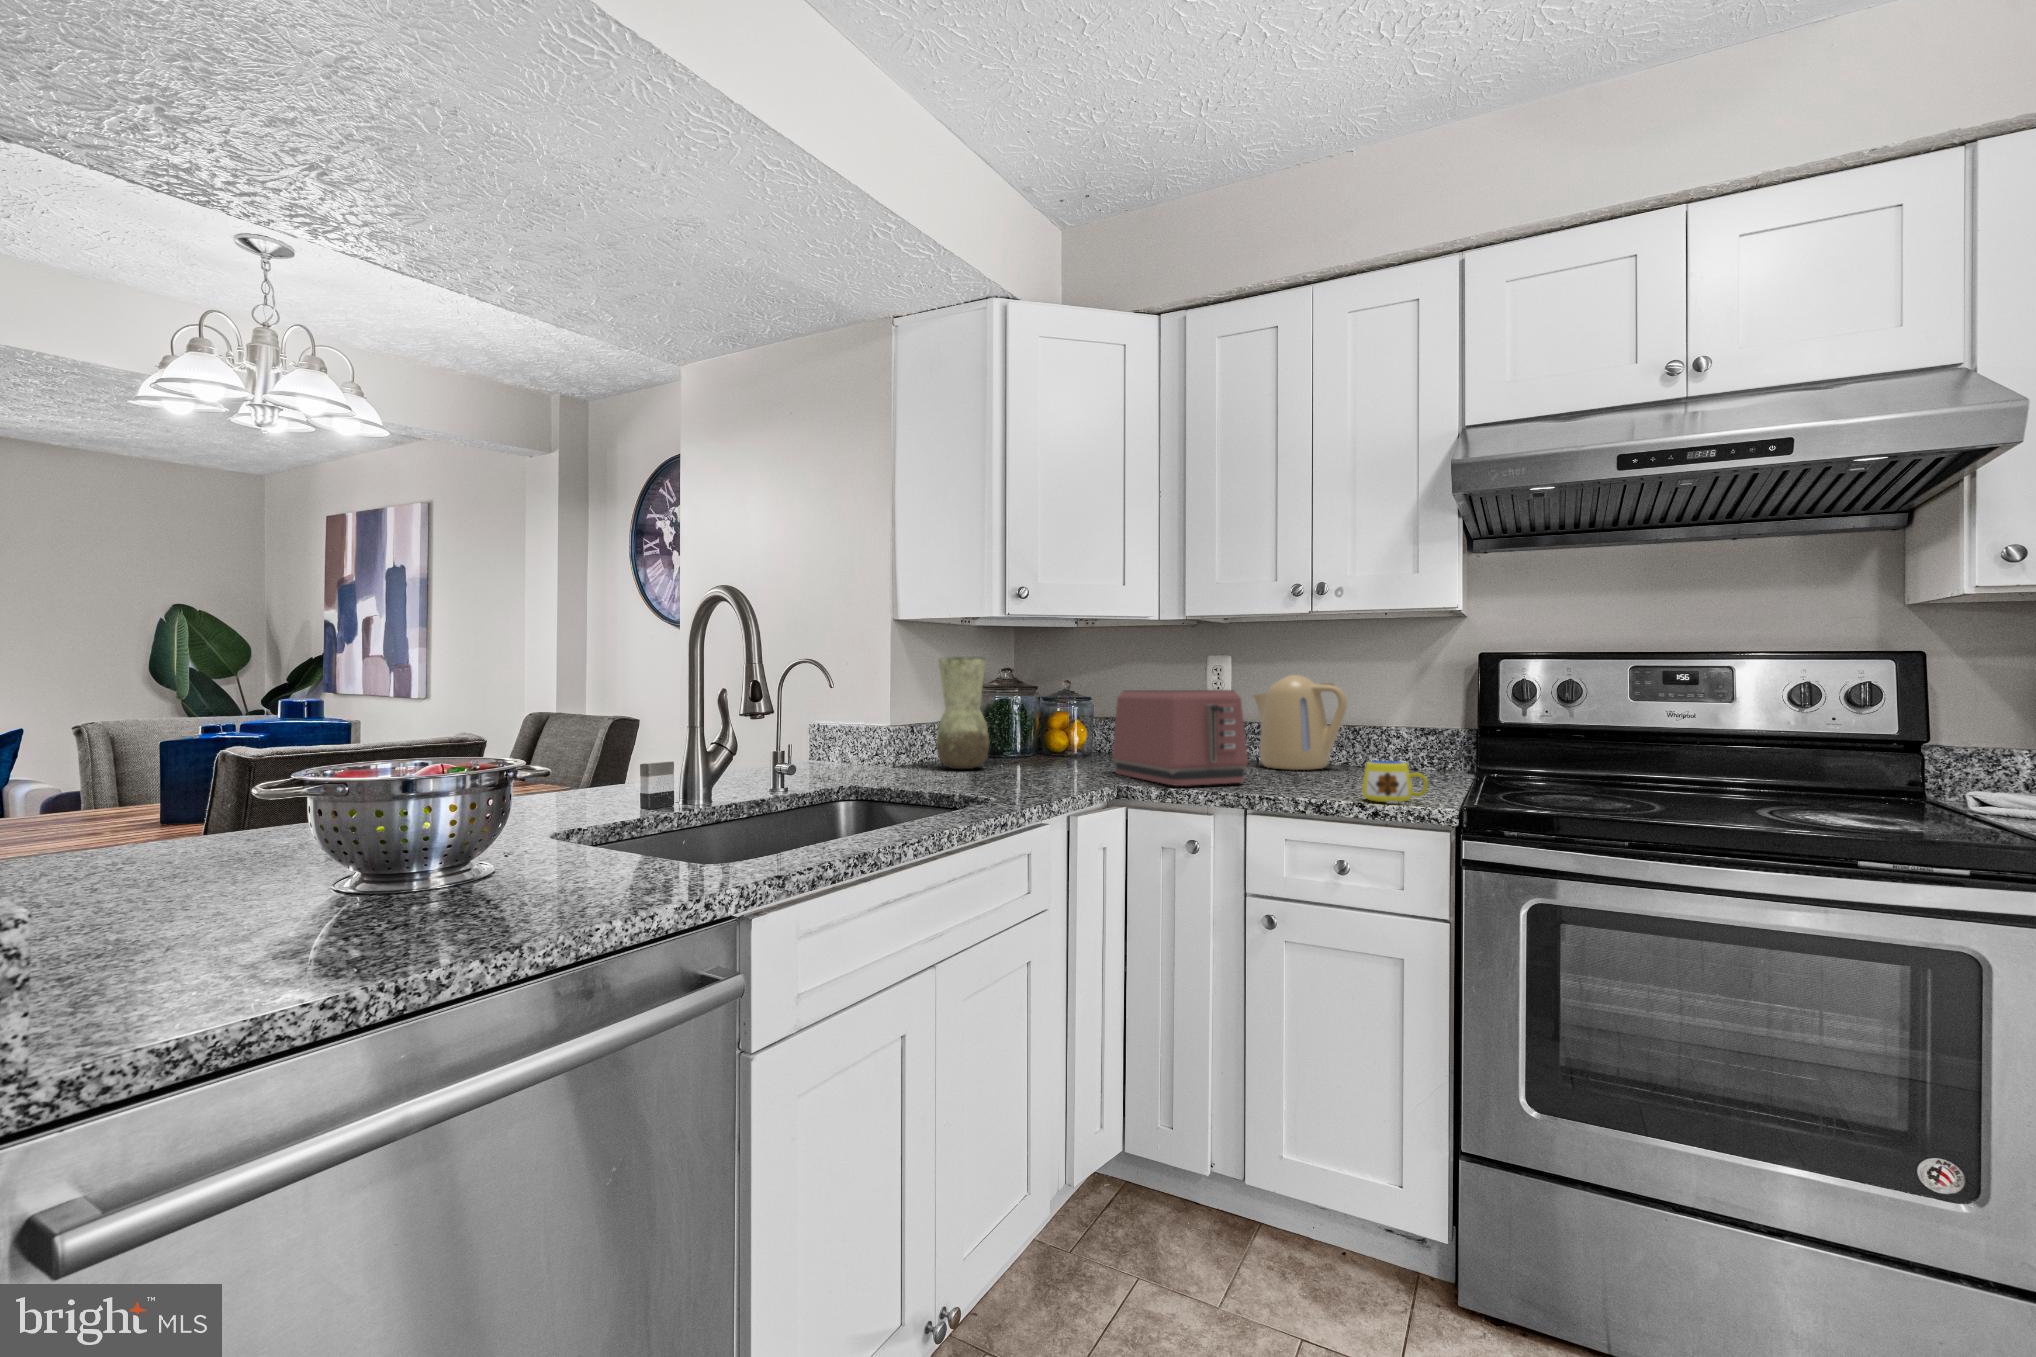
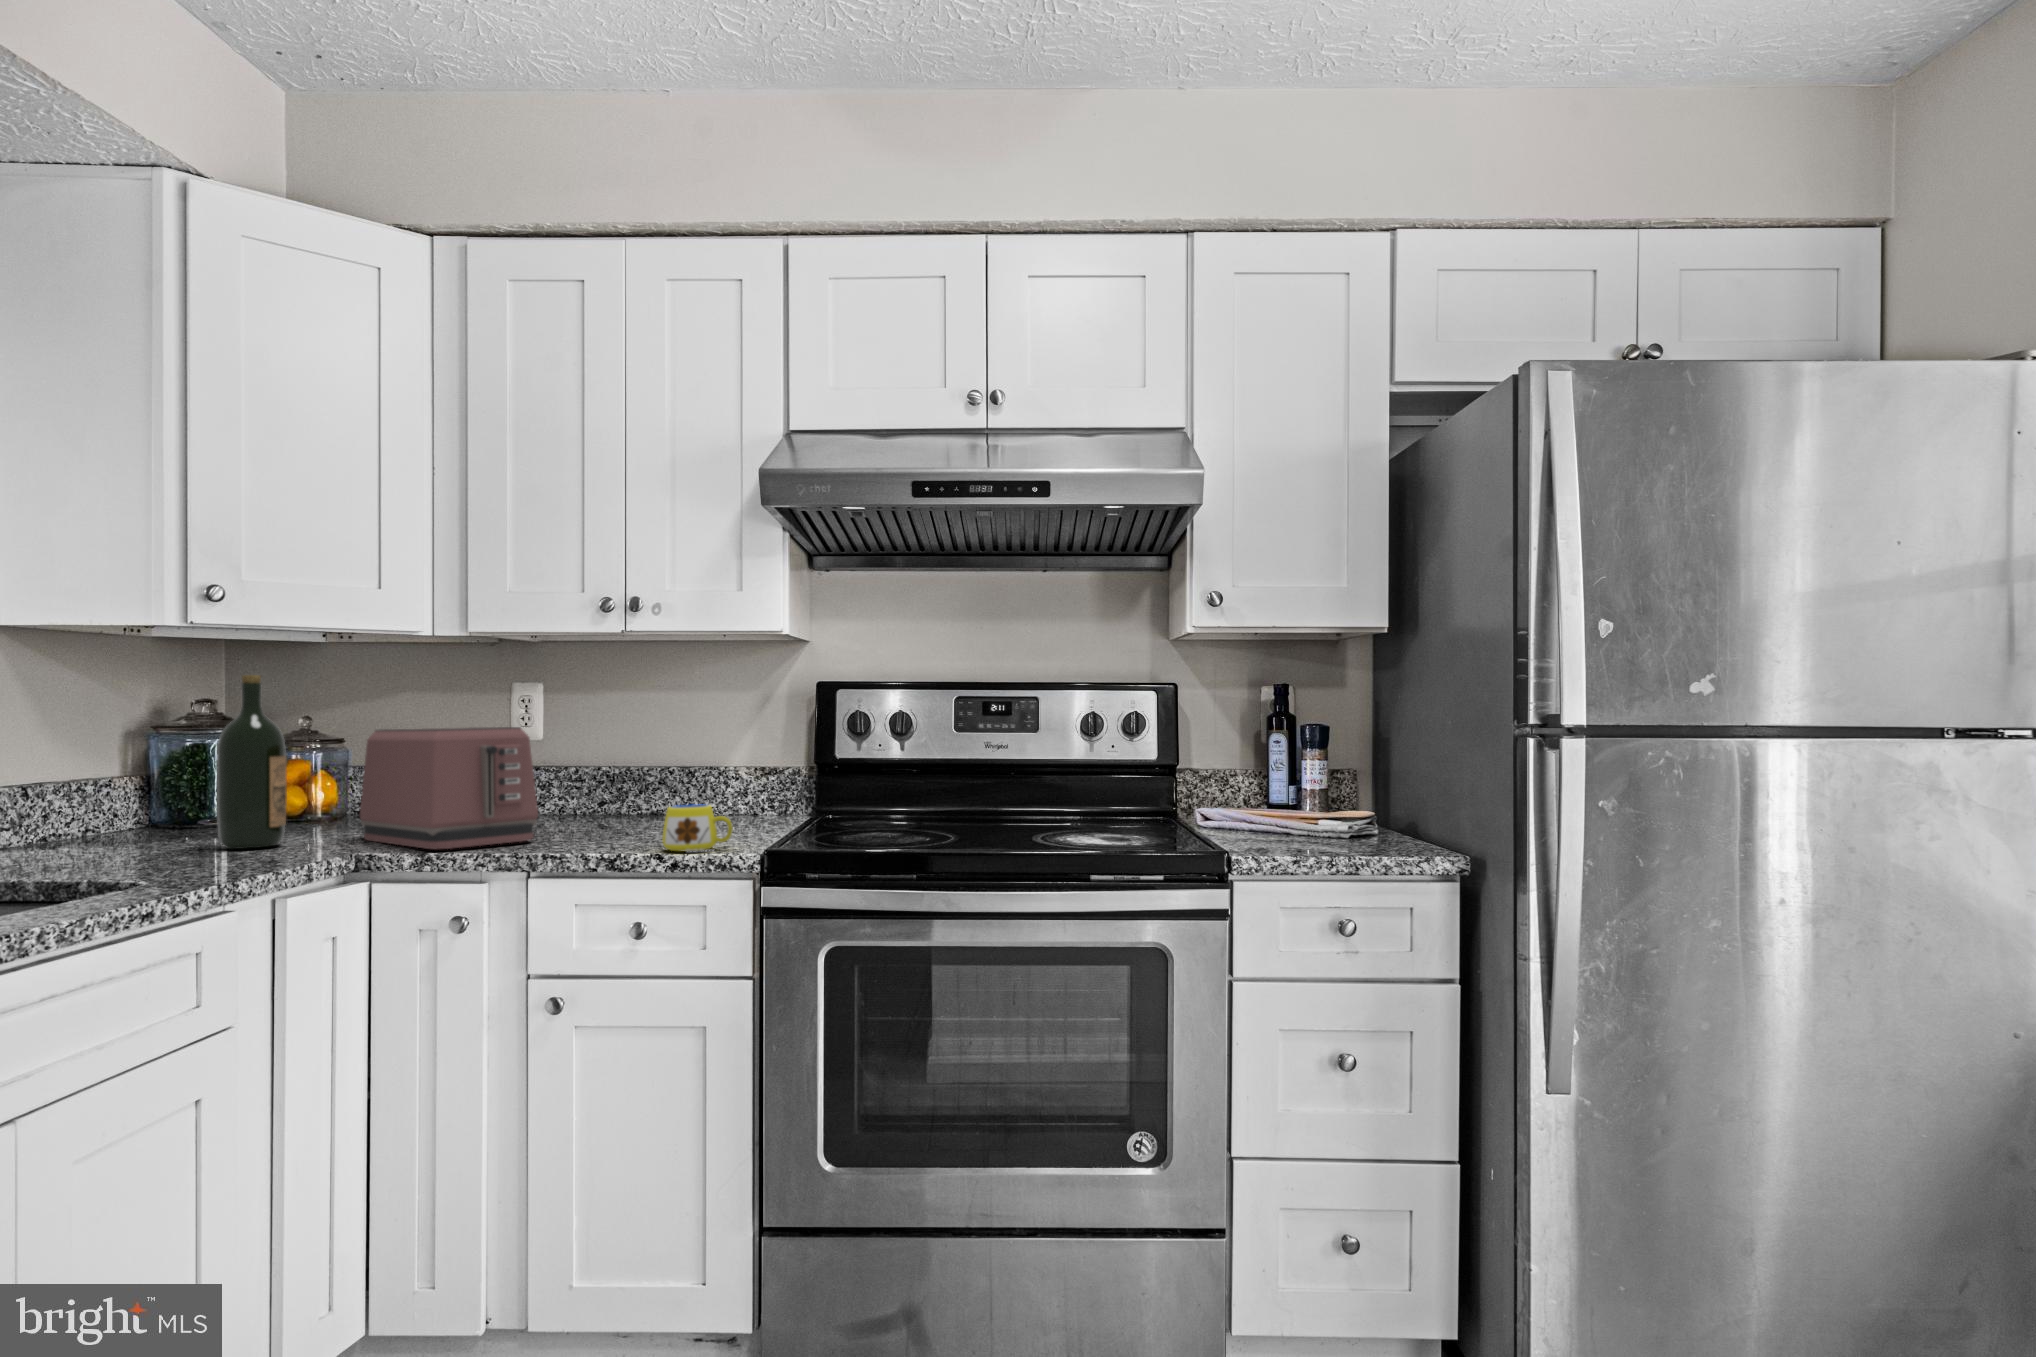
wine bottle: none [1023,649,1066,775] -> present [217,675,287,849]
vase: present [936,657,990,769] -> none [69,686,165,848]
kettle: present [1253,675,1347,770] -> none [564,707,676,822]

